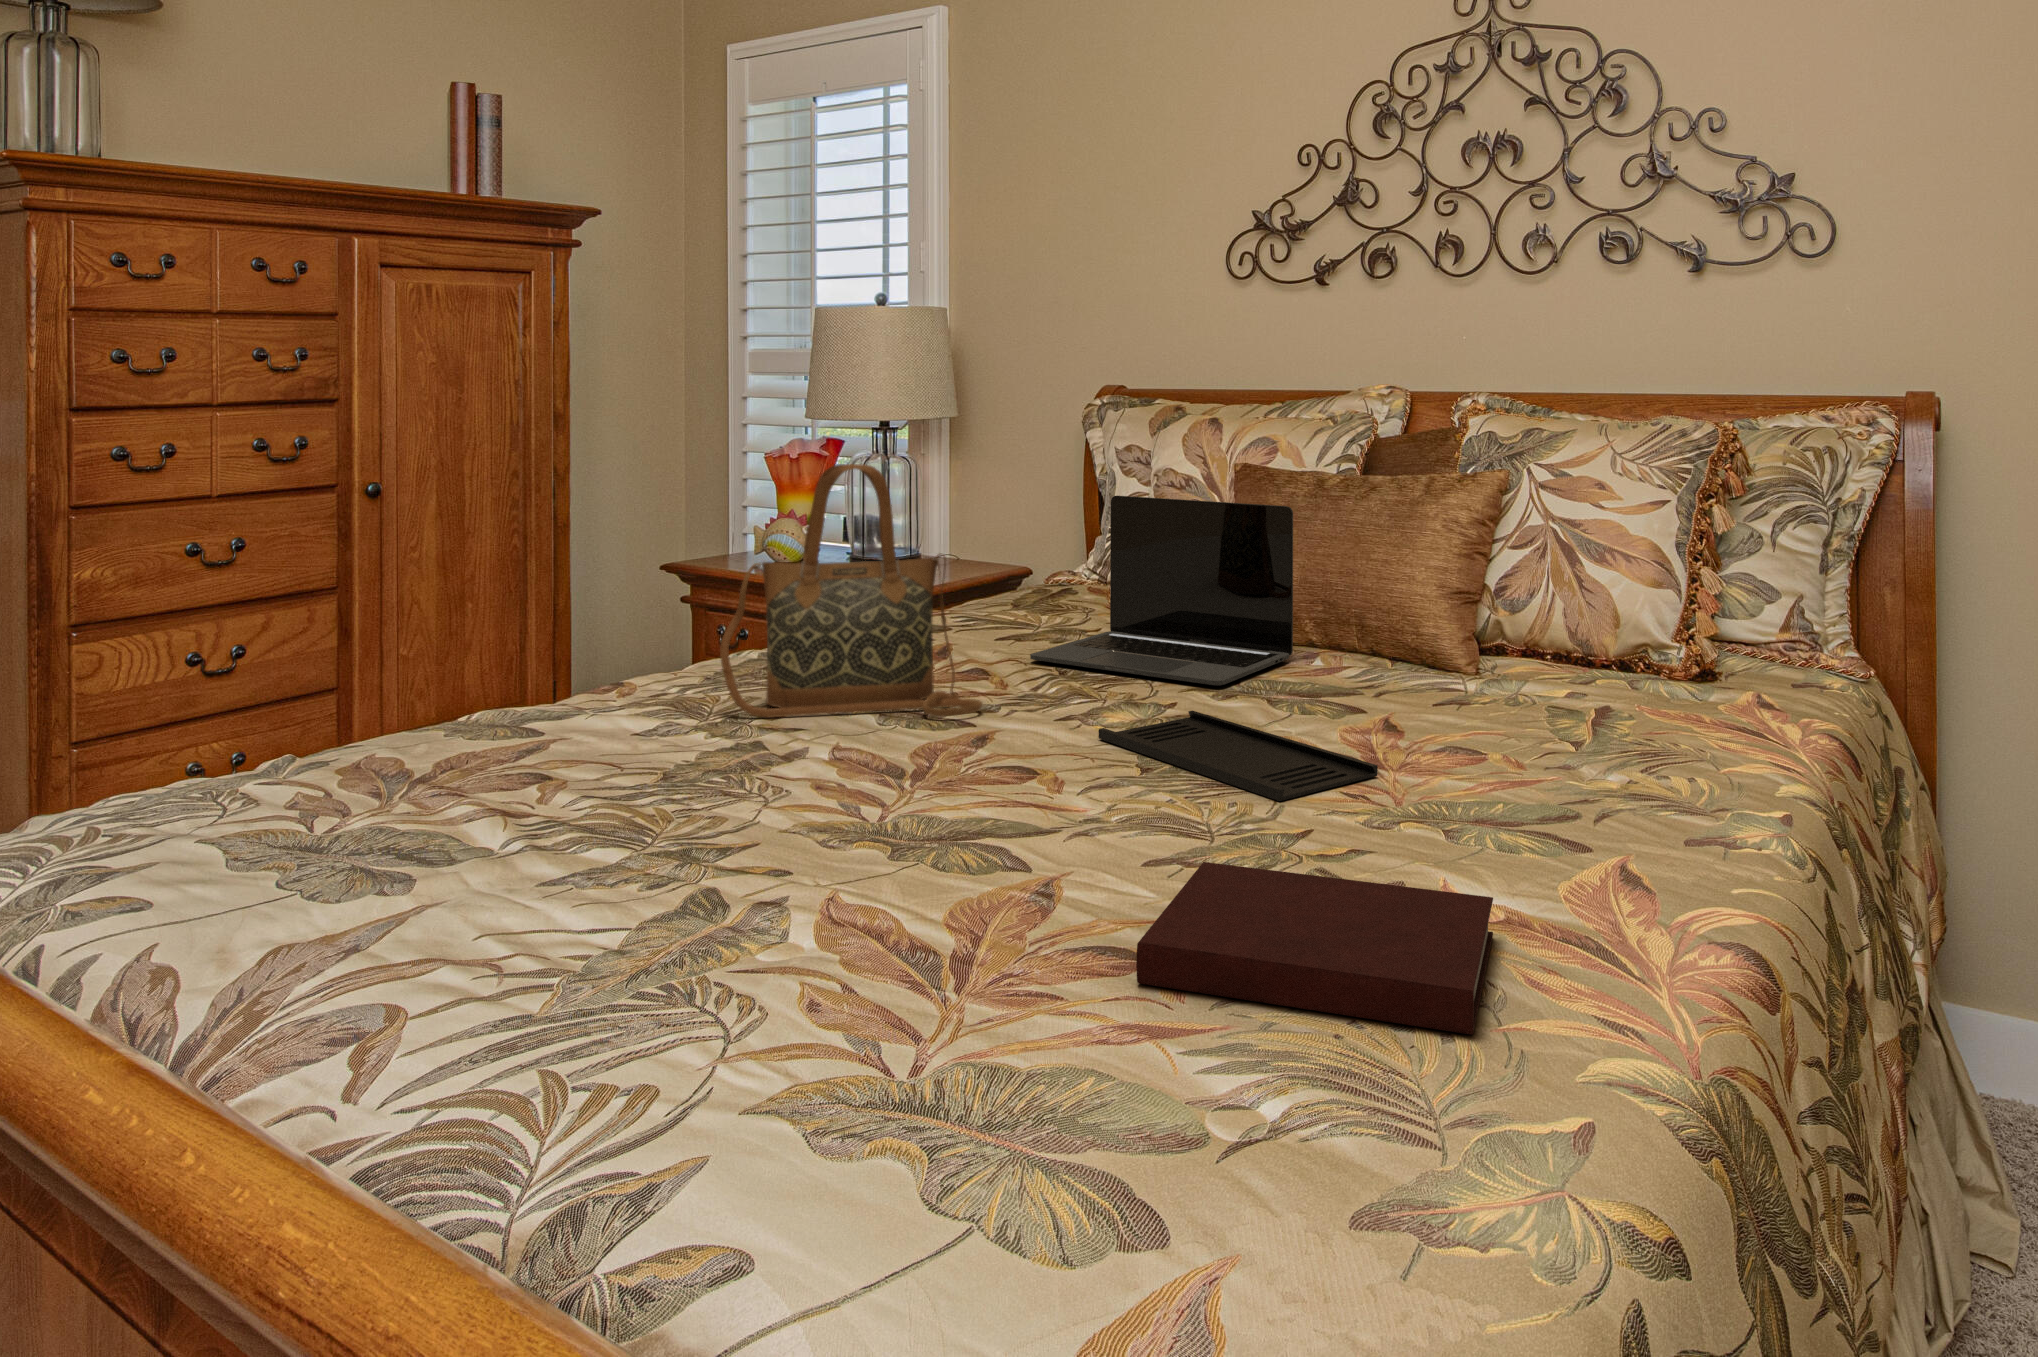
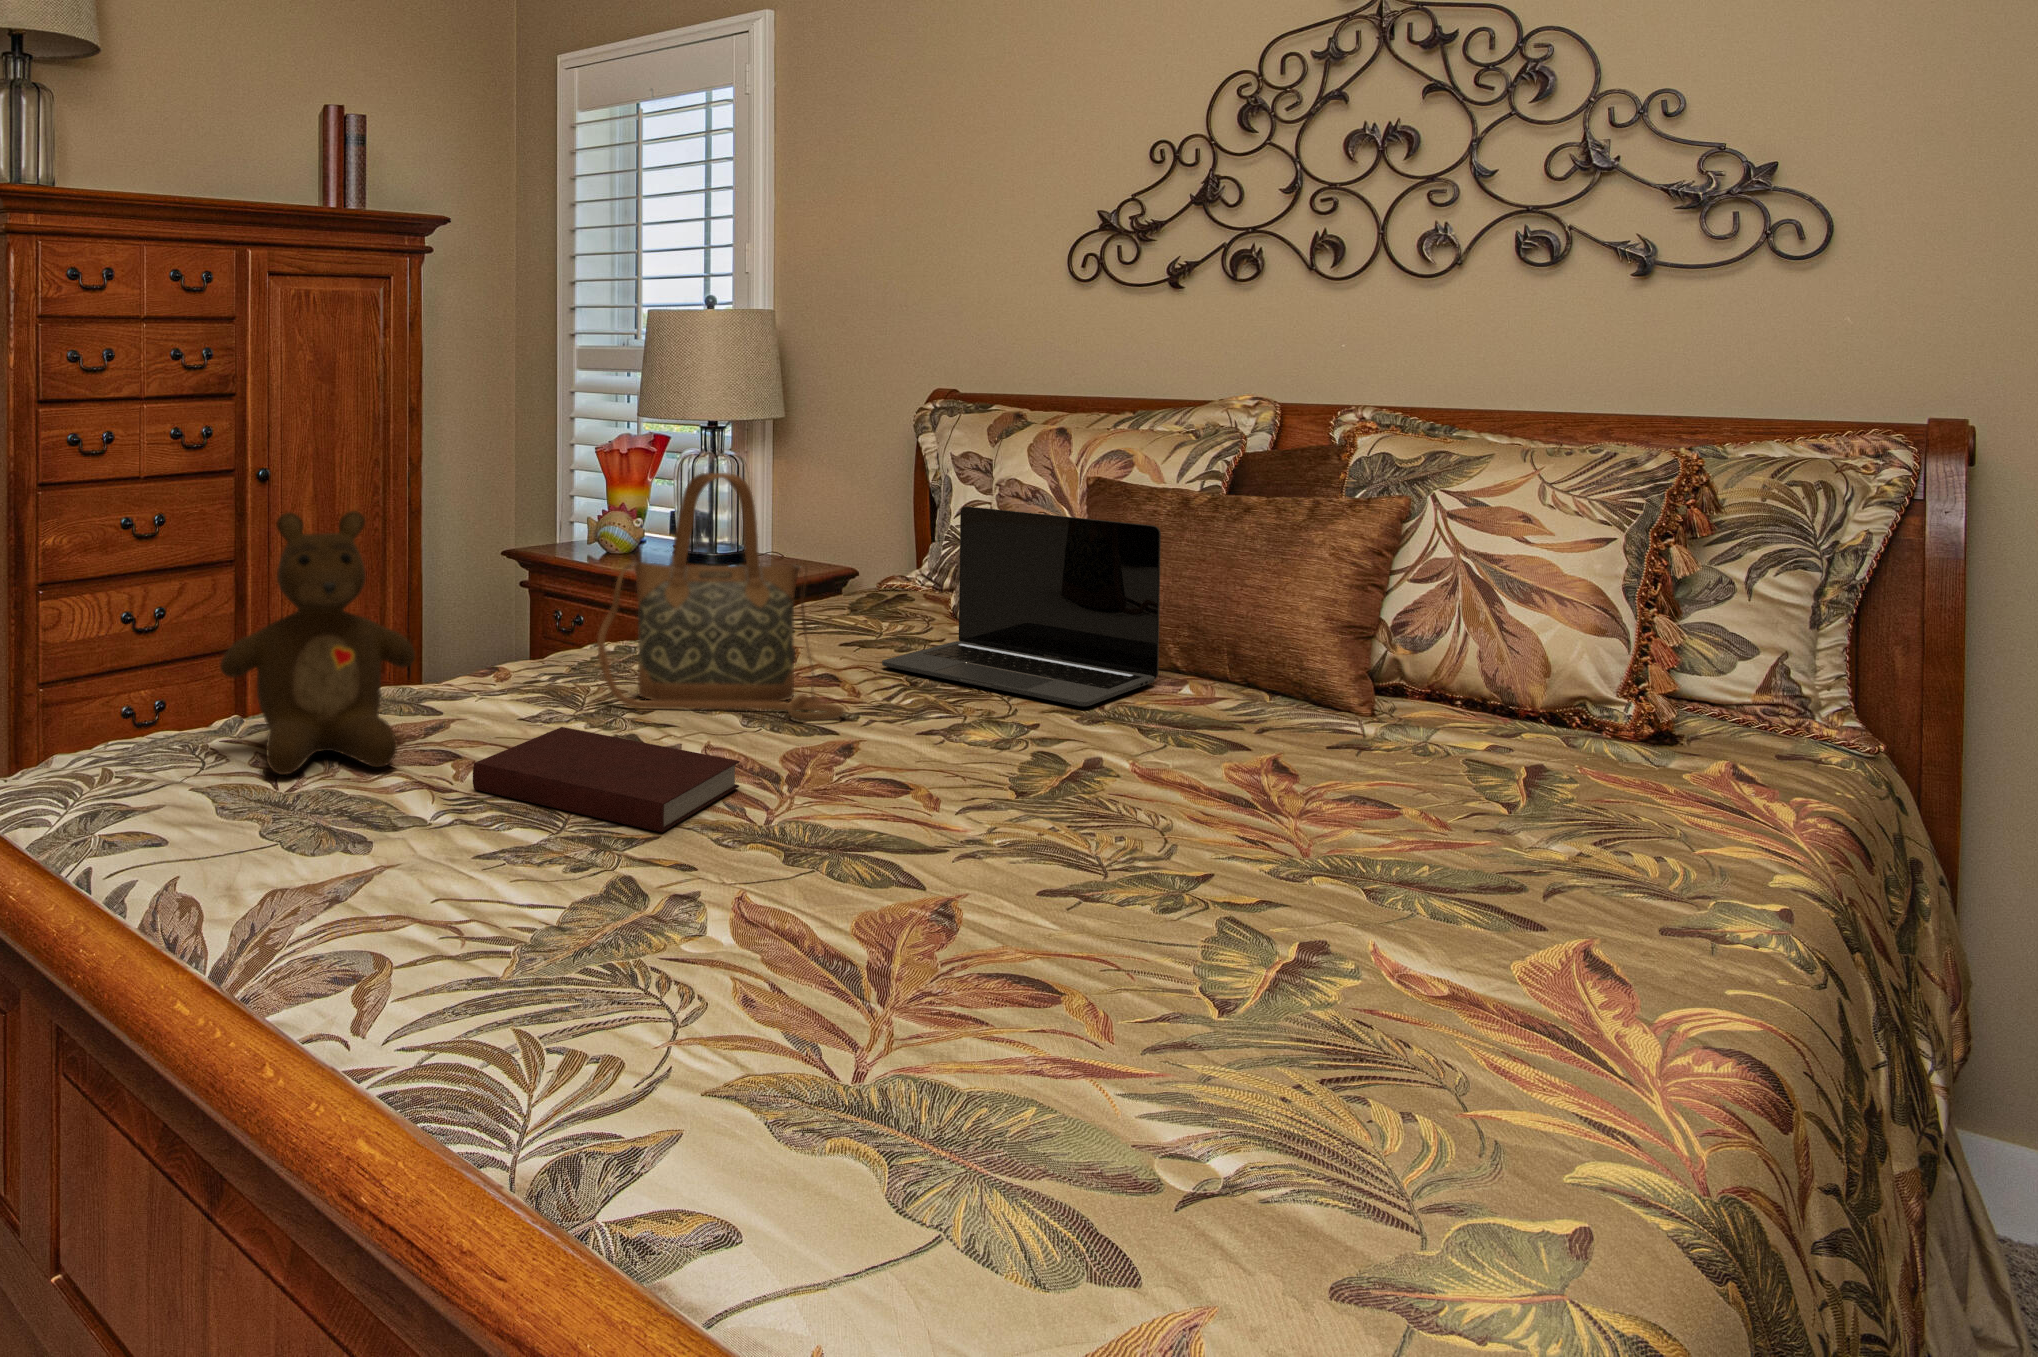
teddy bear: none [250,513,499,818] -> present [220,511,415,775]
tray: present [1098,711,1378,801] -> none [967,732,1277,837]
notebook: present [1136,862,1493,1035] -> present [473,727,740,832]

